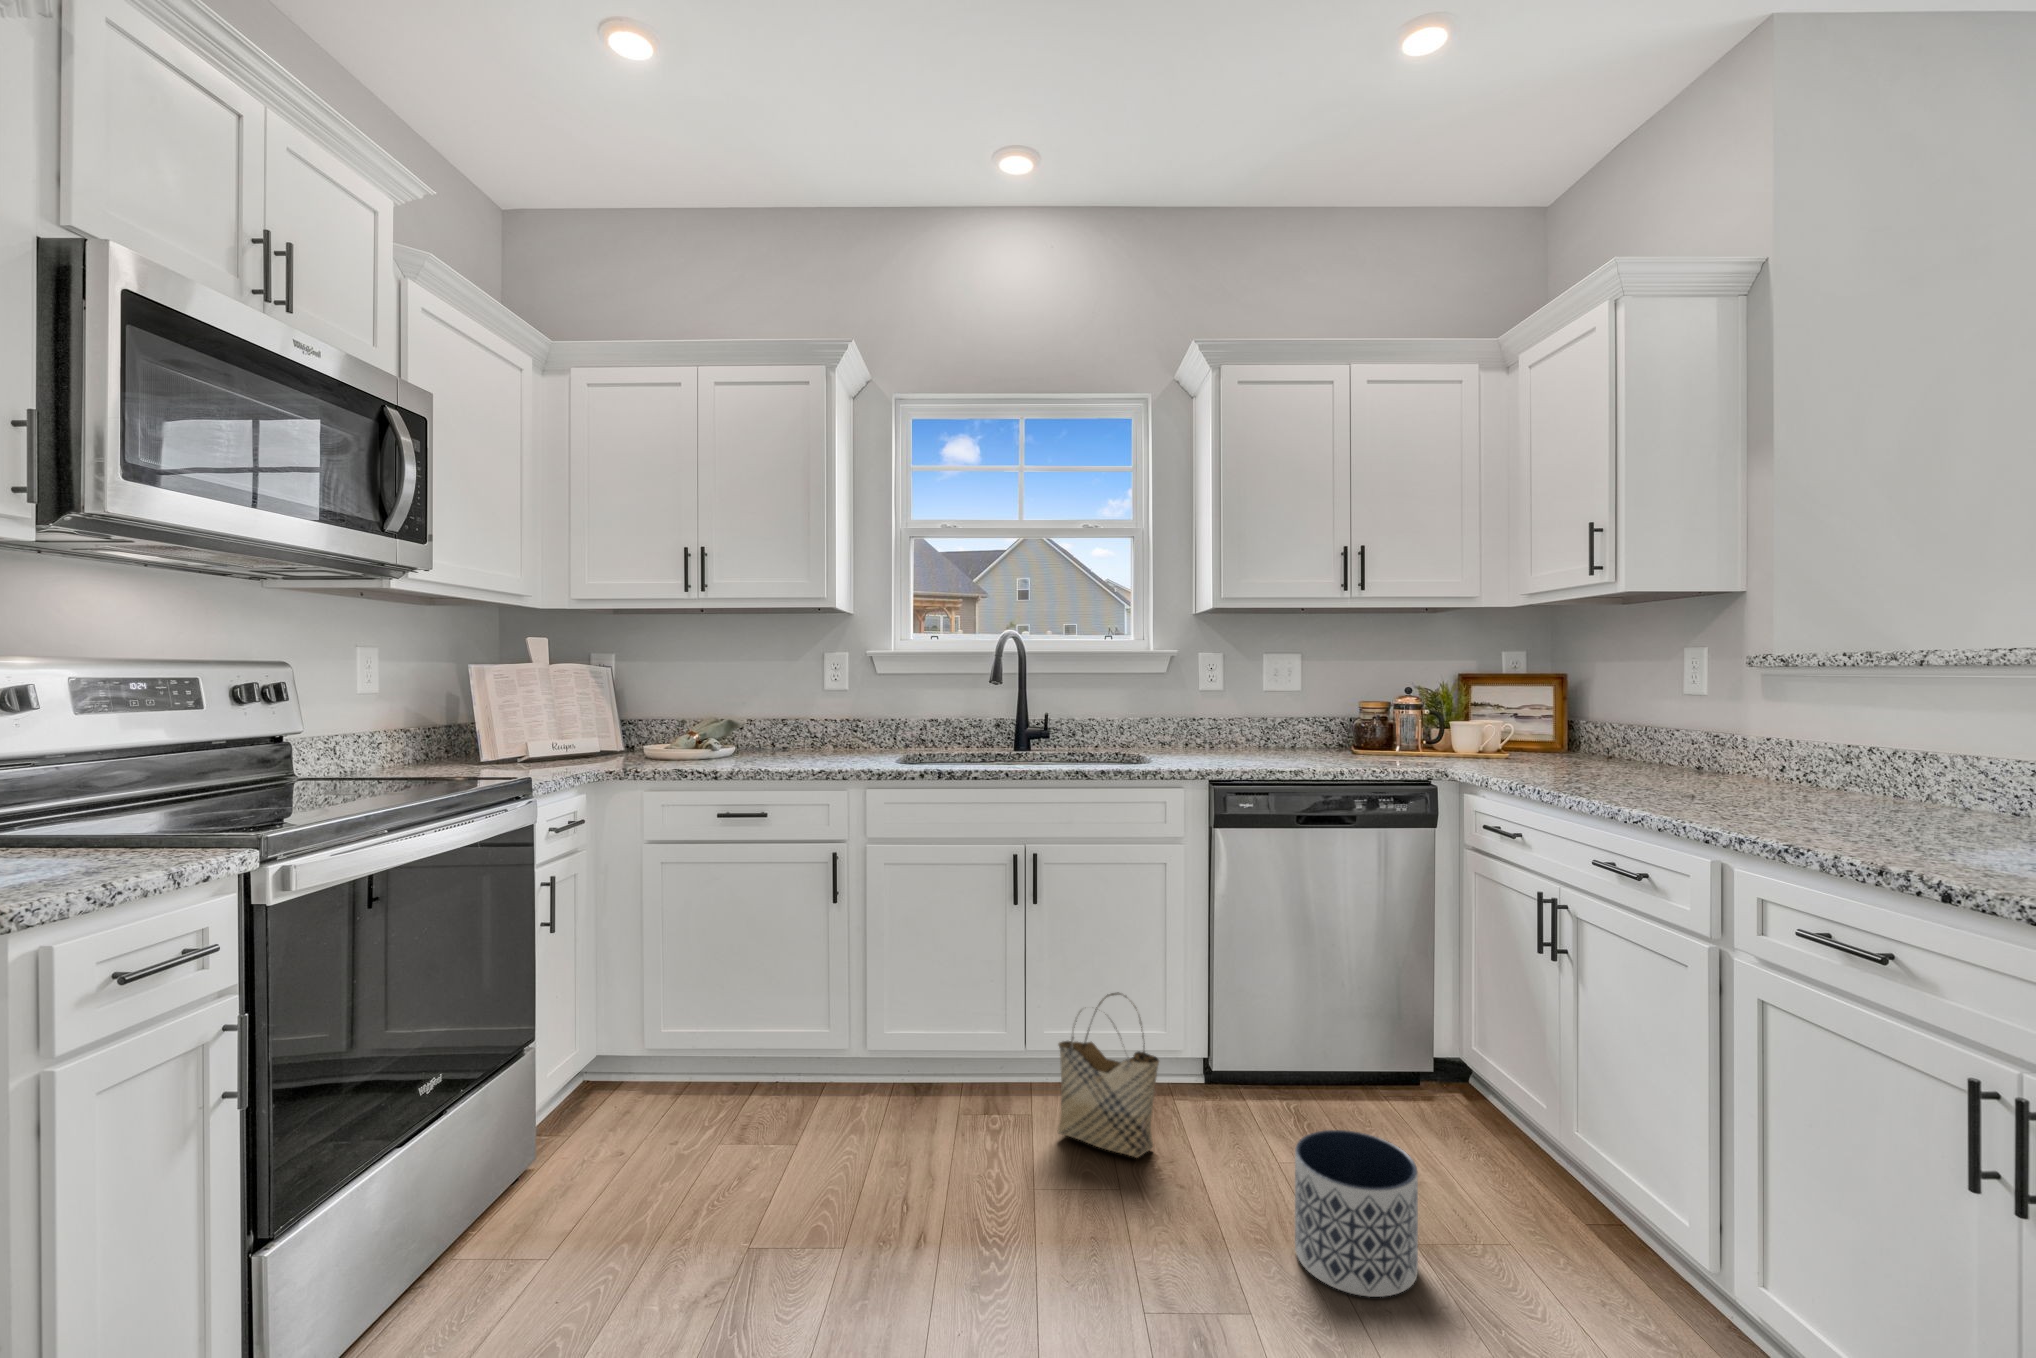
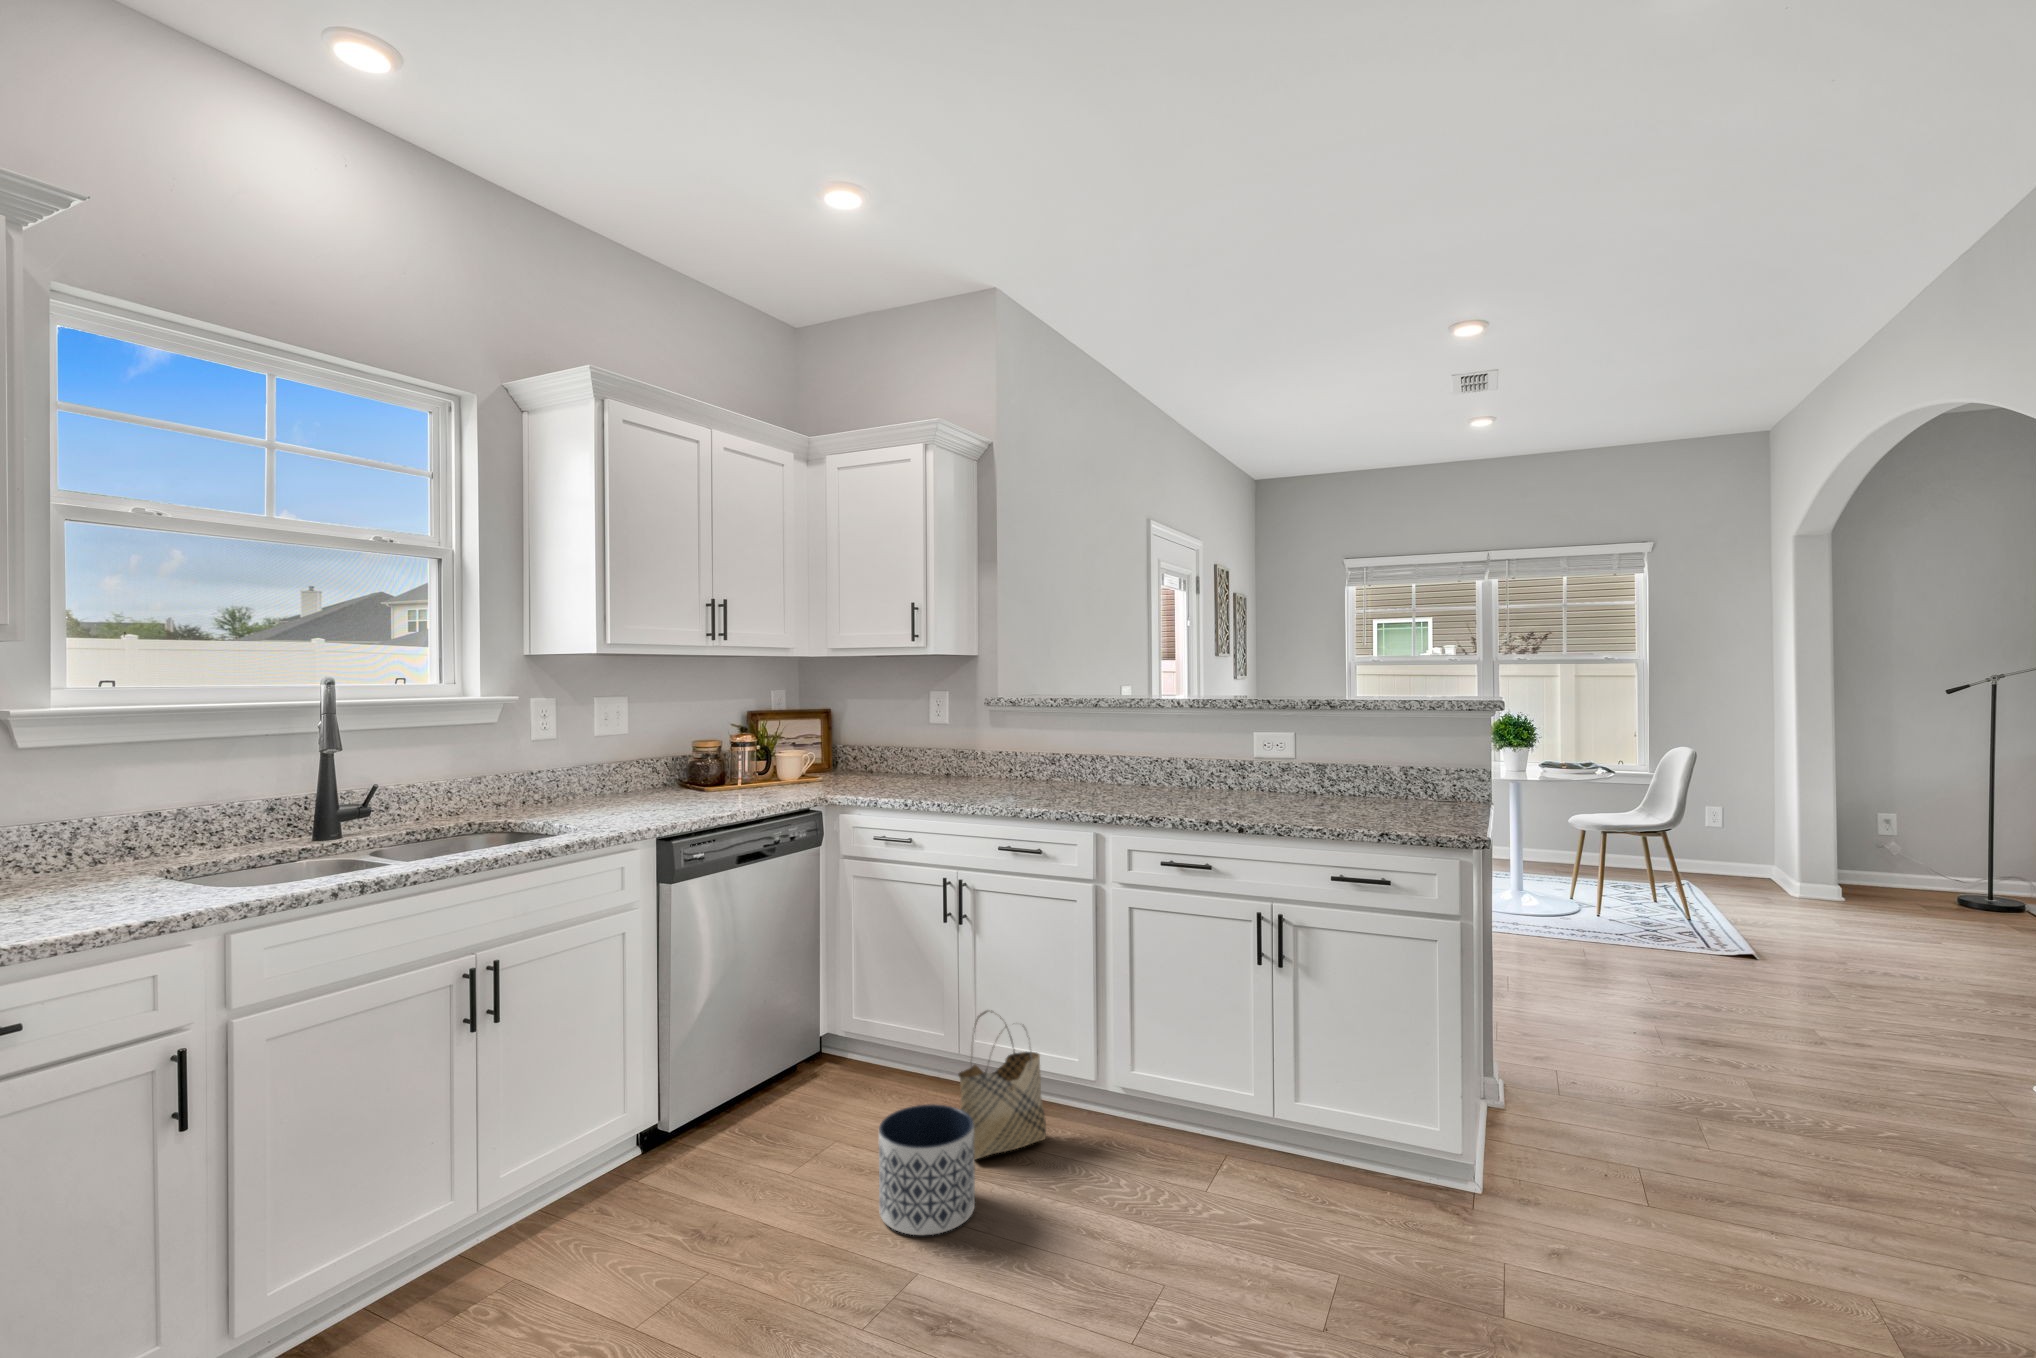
woven basket: present [1057,992,1159,1158] -> present [959,1011,1046,1159]

